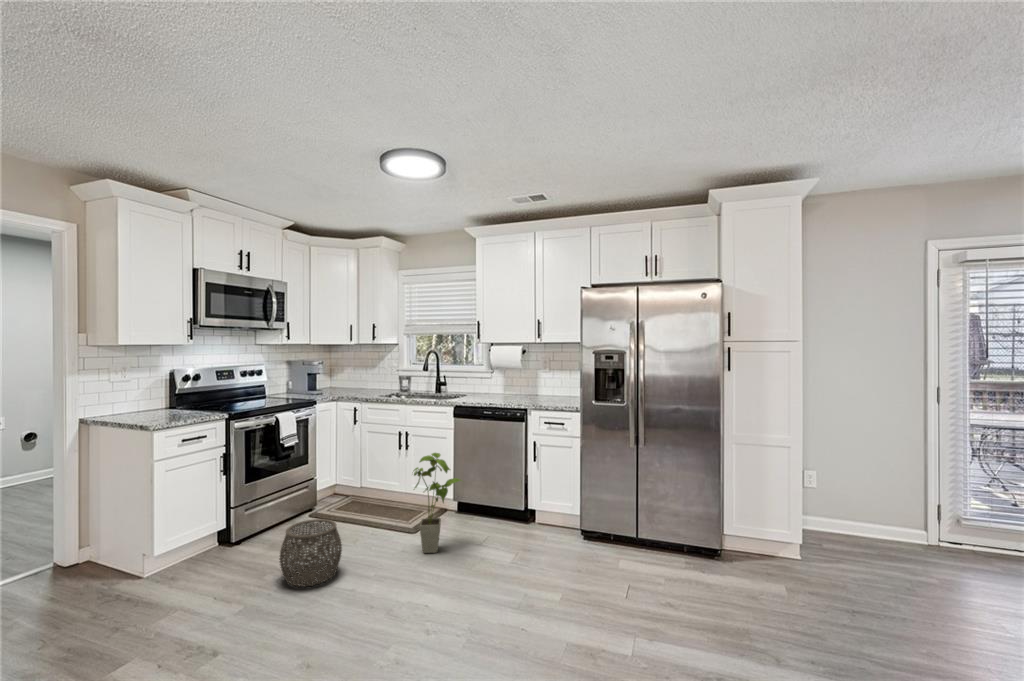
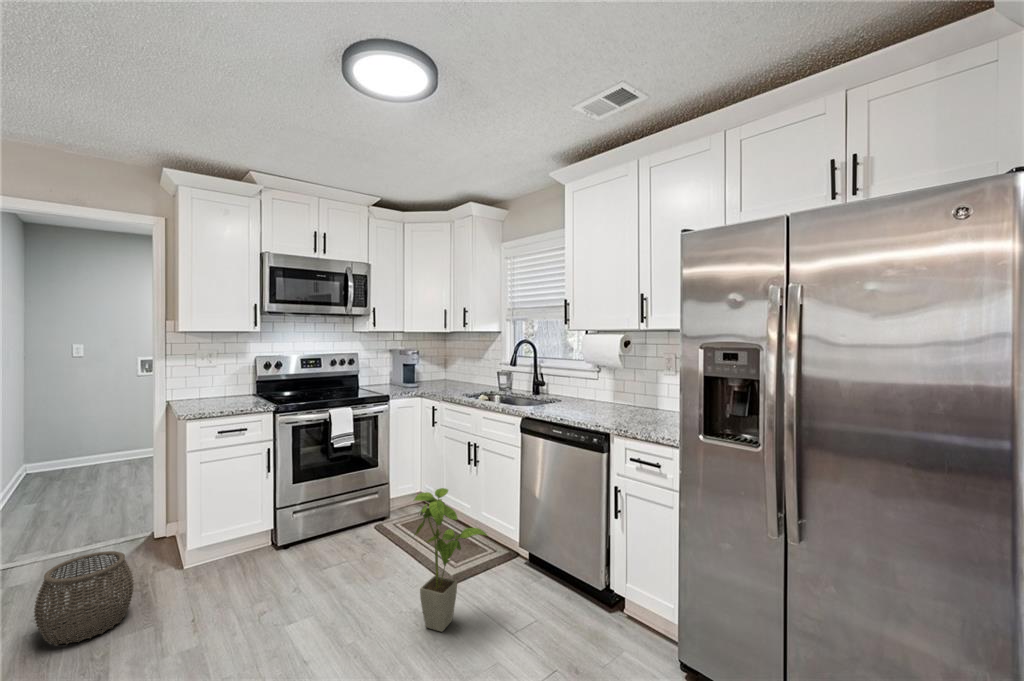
woven basket: present [279,519,342,587] -> present [34,551,134,645]

